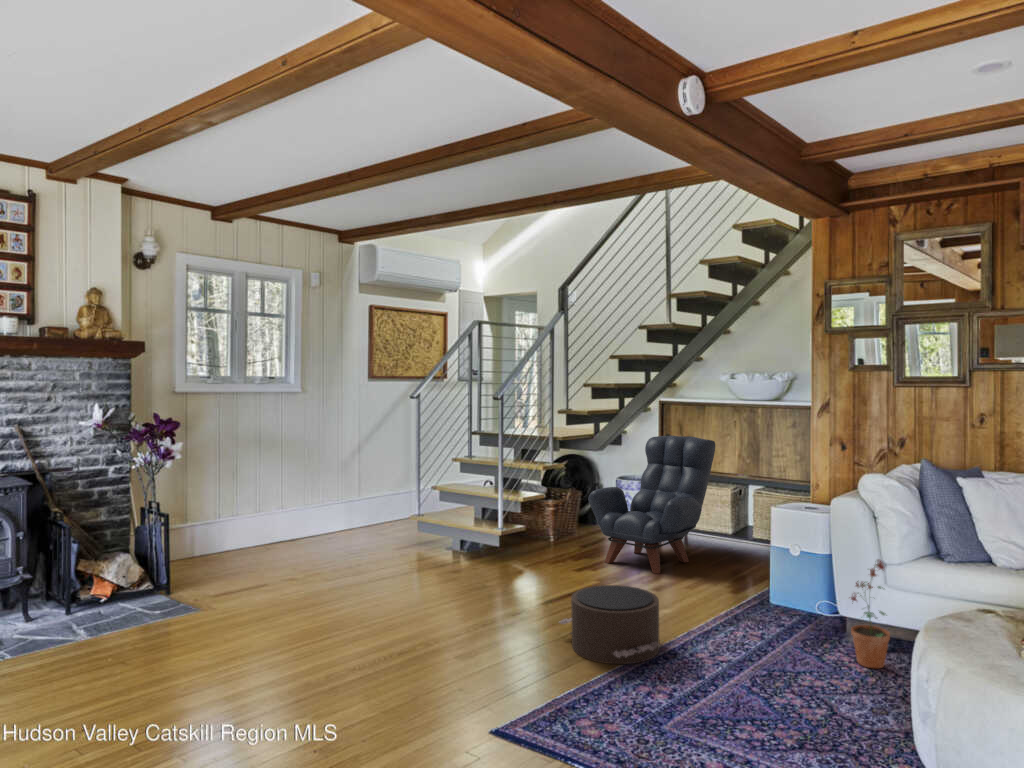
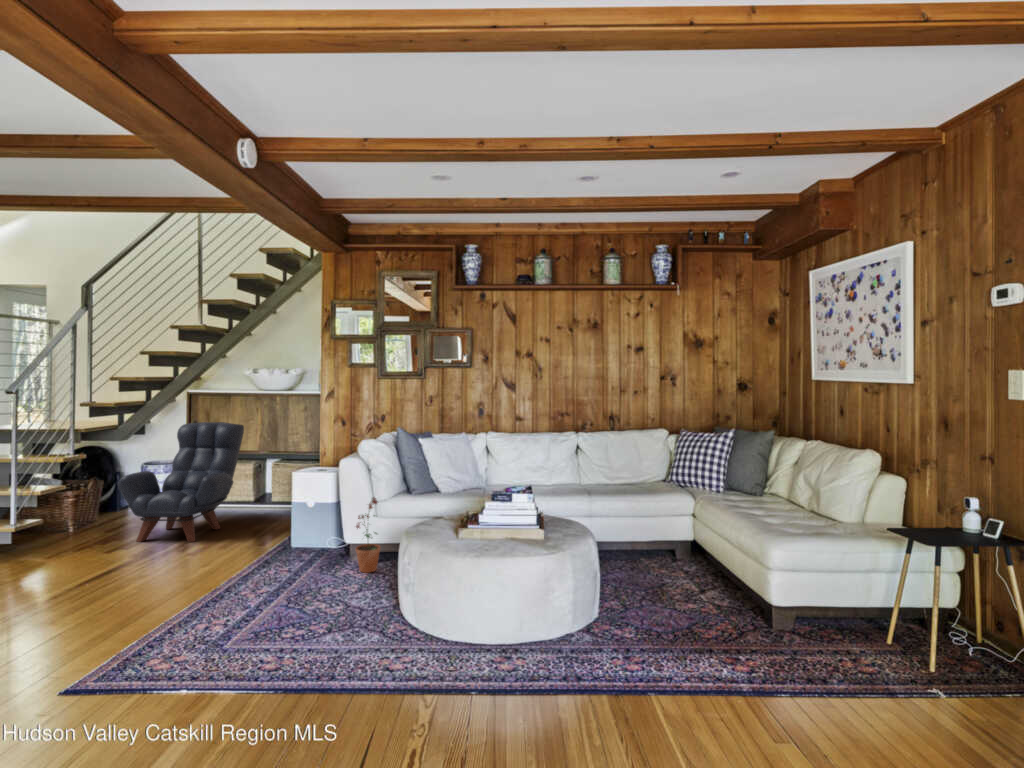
pouf: present [559,585,660,664] -> none [98,551,211,621]

